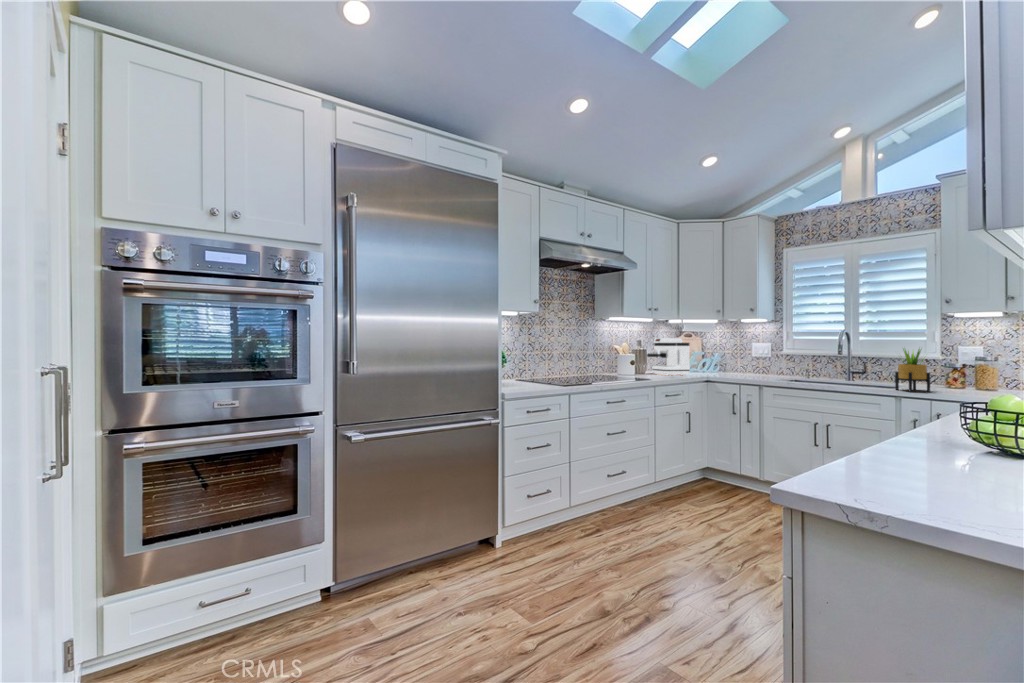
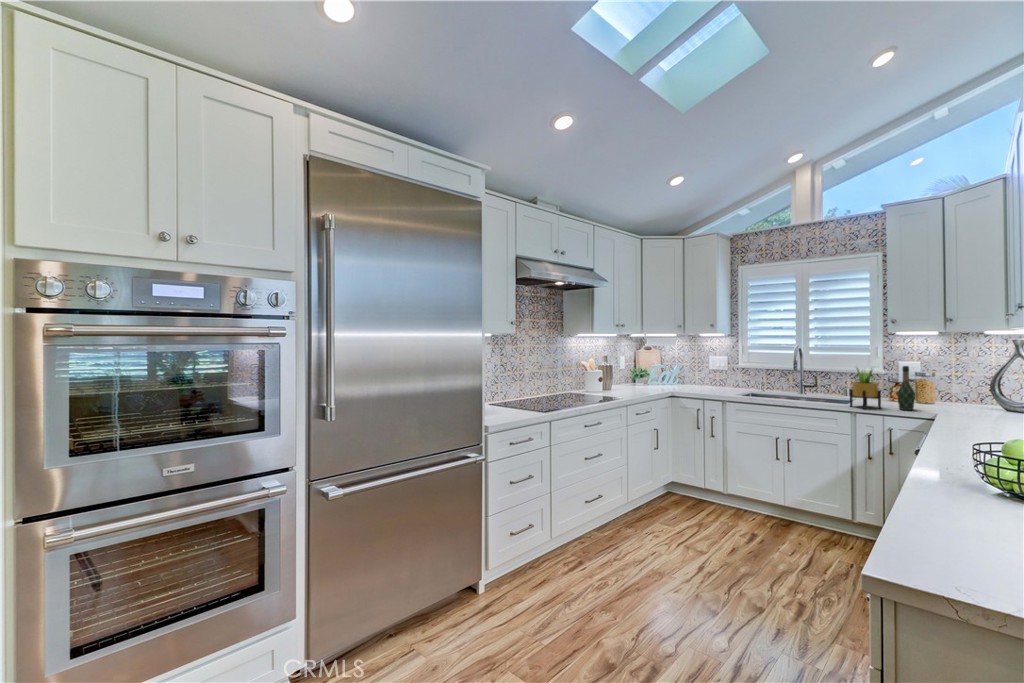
coffee maker: present [647,338,690,375] -> none [614,354,656,392]
wine bottle: none [949,346,970,393] -> present [897,366,915,410]

